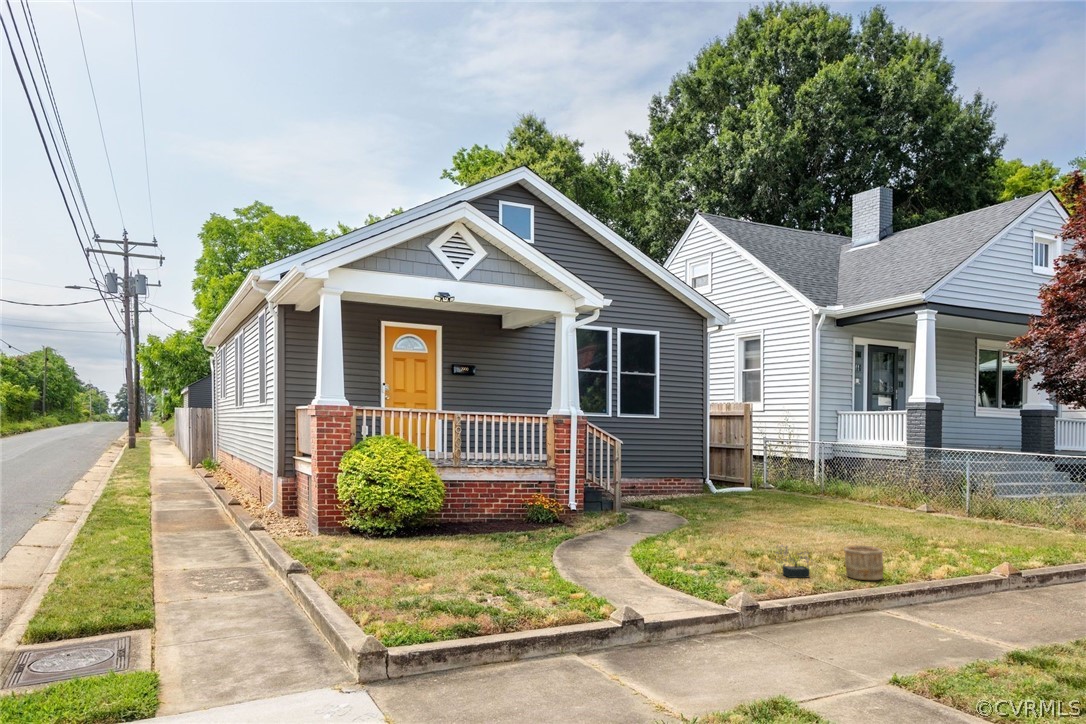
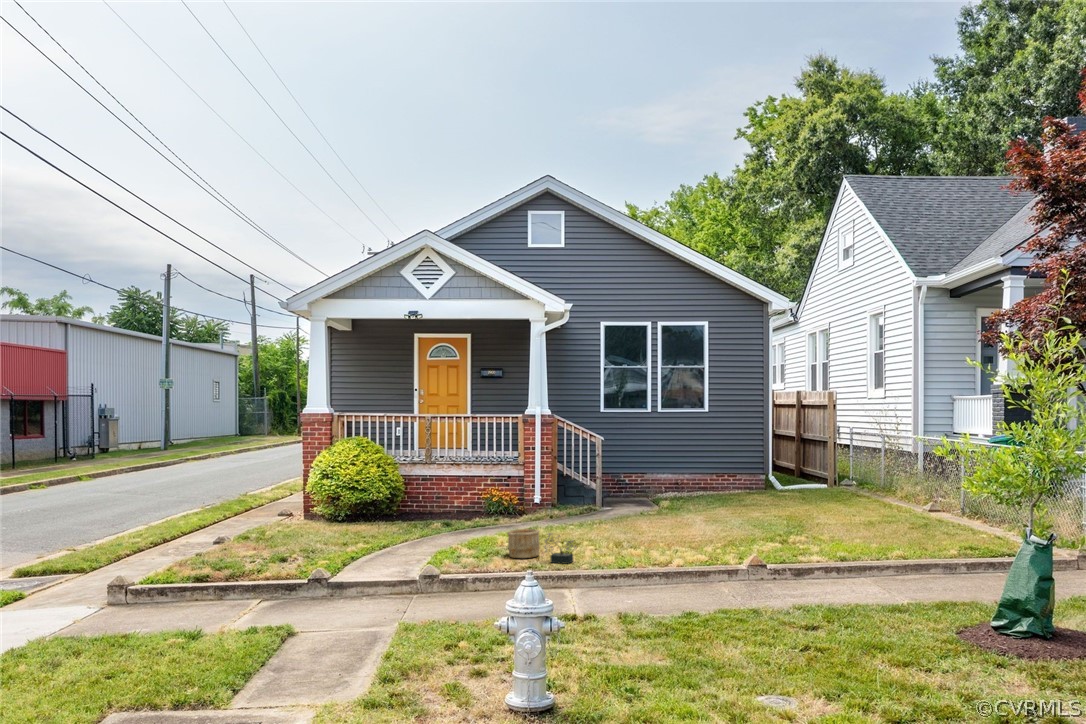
wooden bucket: present [844,545,883,580] -> present [507,529,540,558]

